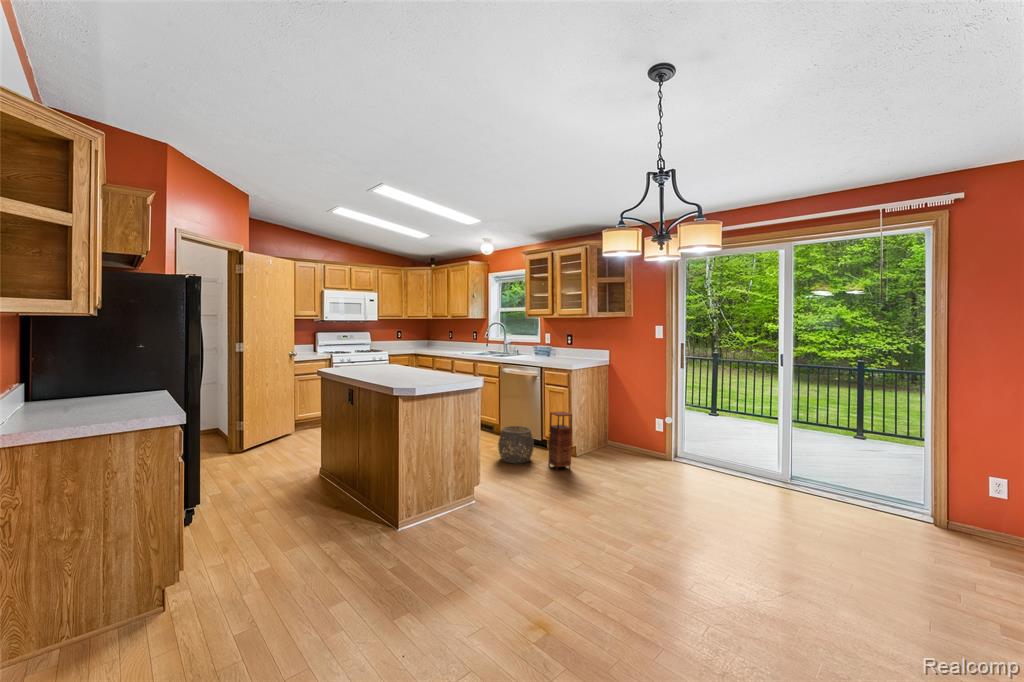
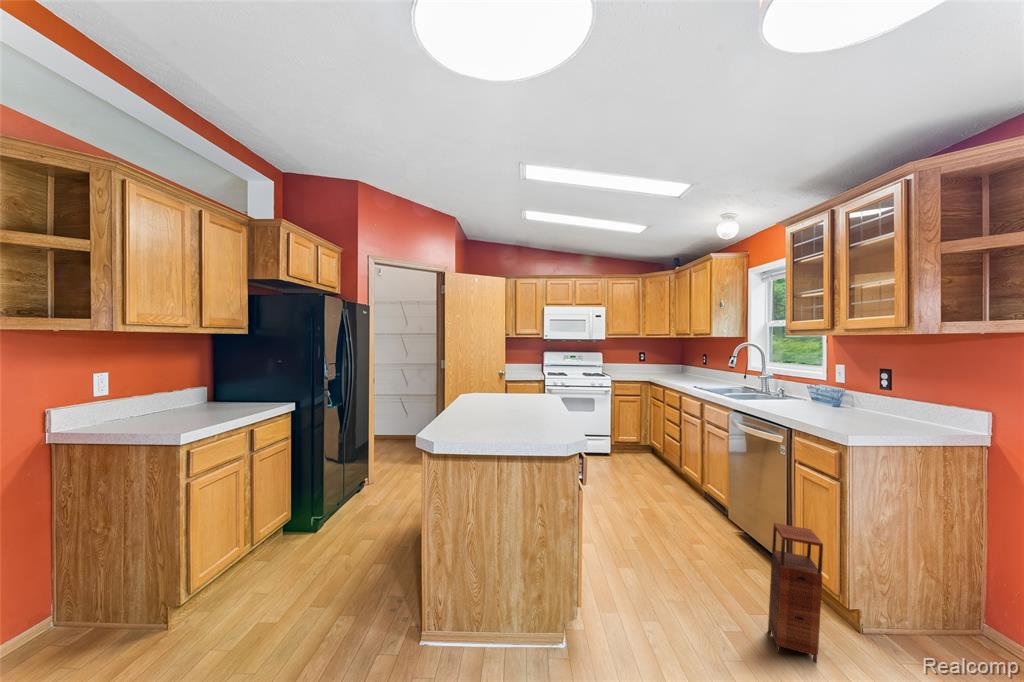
woven basket: present [498,426,534,464] -> none [679,521,751,602]

